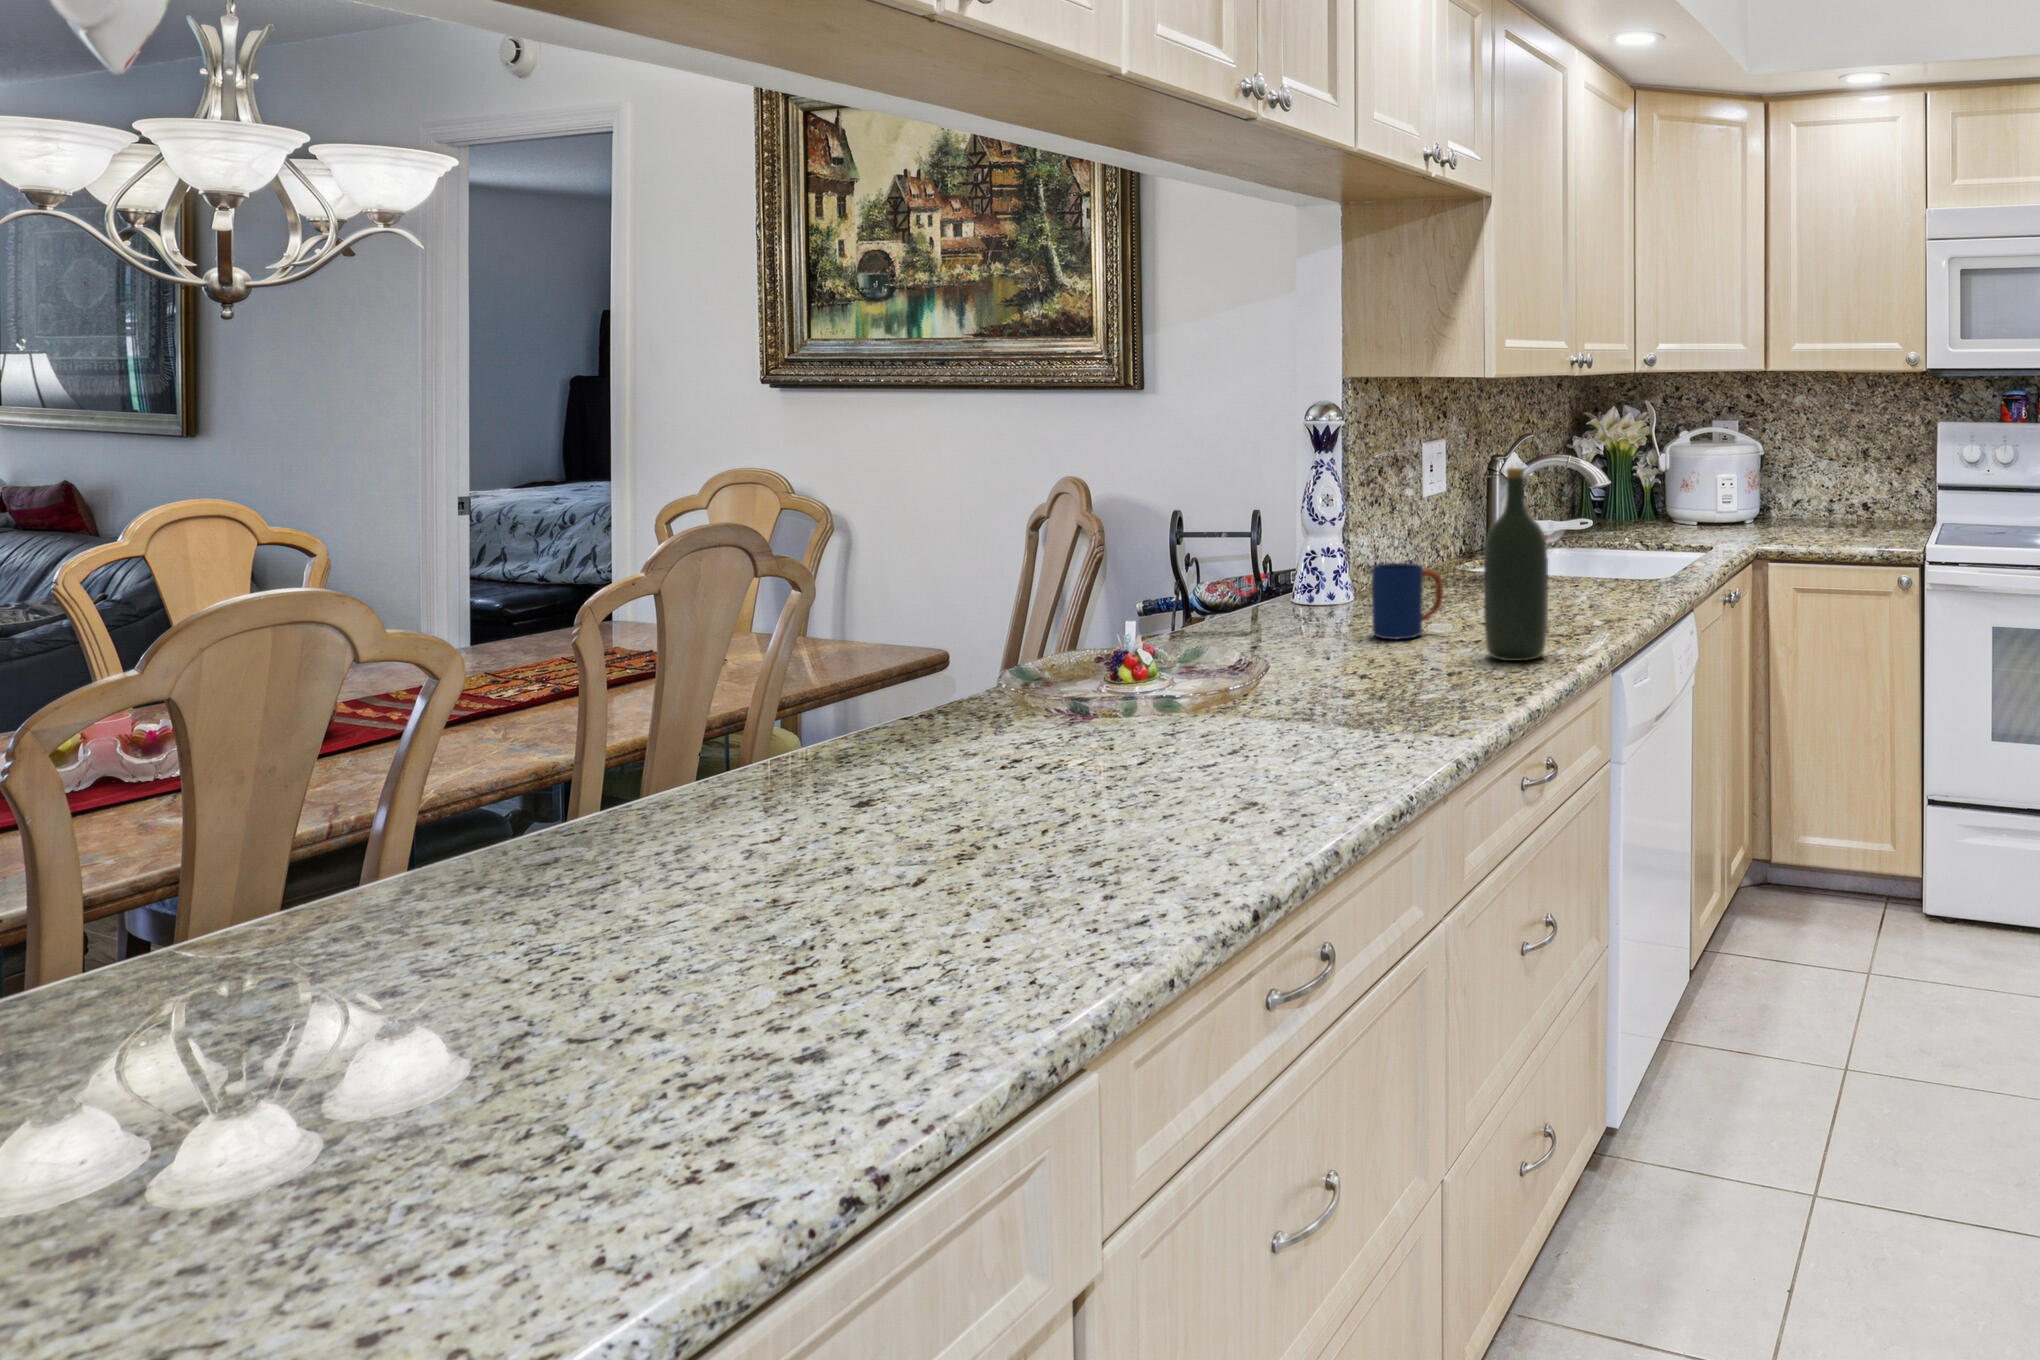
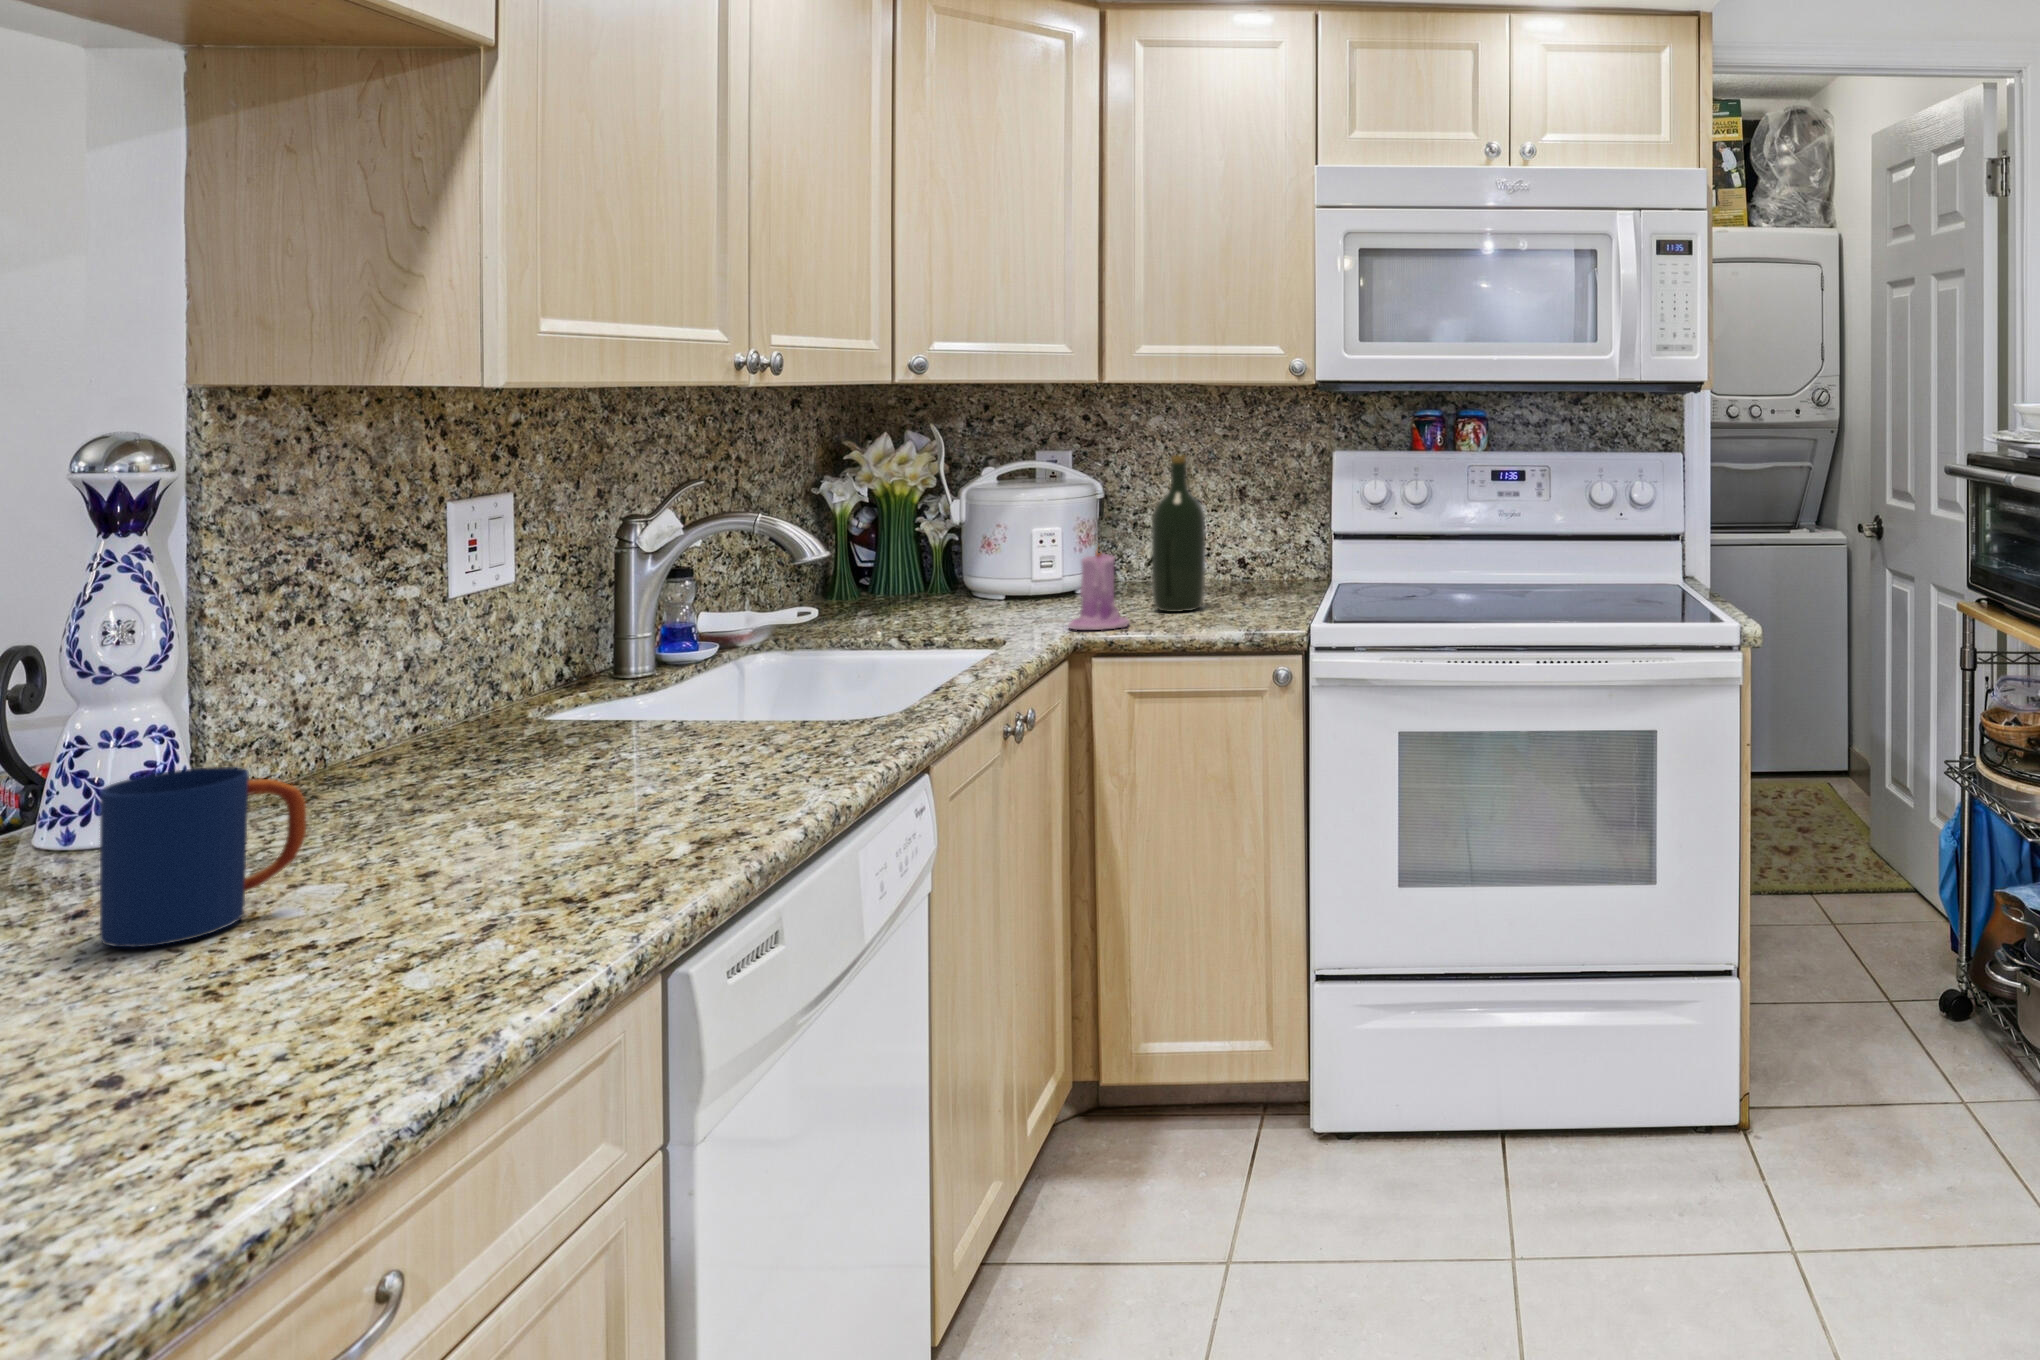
wine bottle: present [1484,468,1548,661] -> present [1152,455,1205,612]
candle: none [1750,484,1793,544] -> present [1069,545,1129,630]

